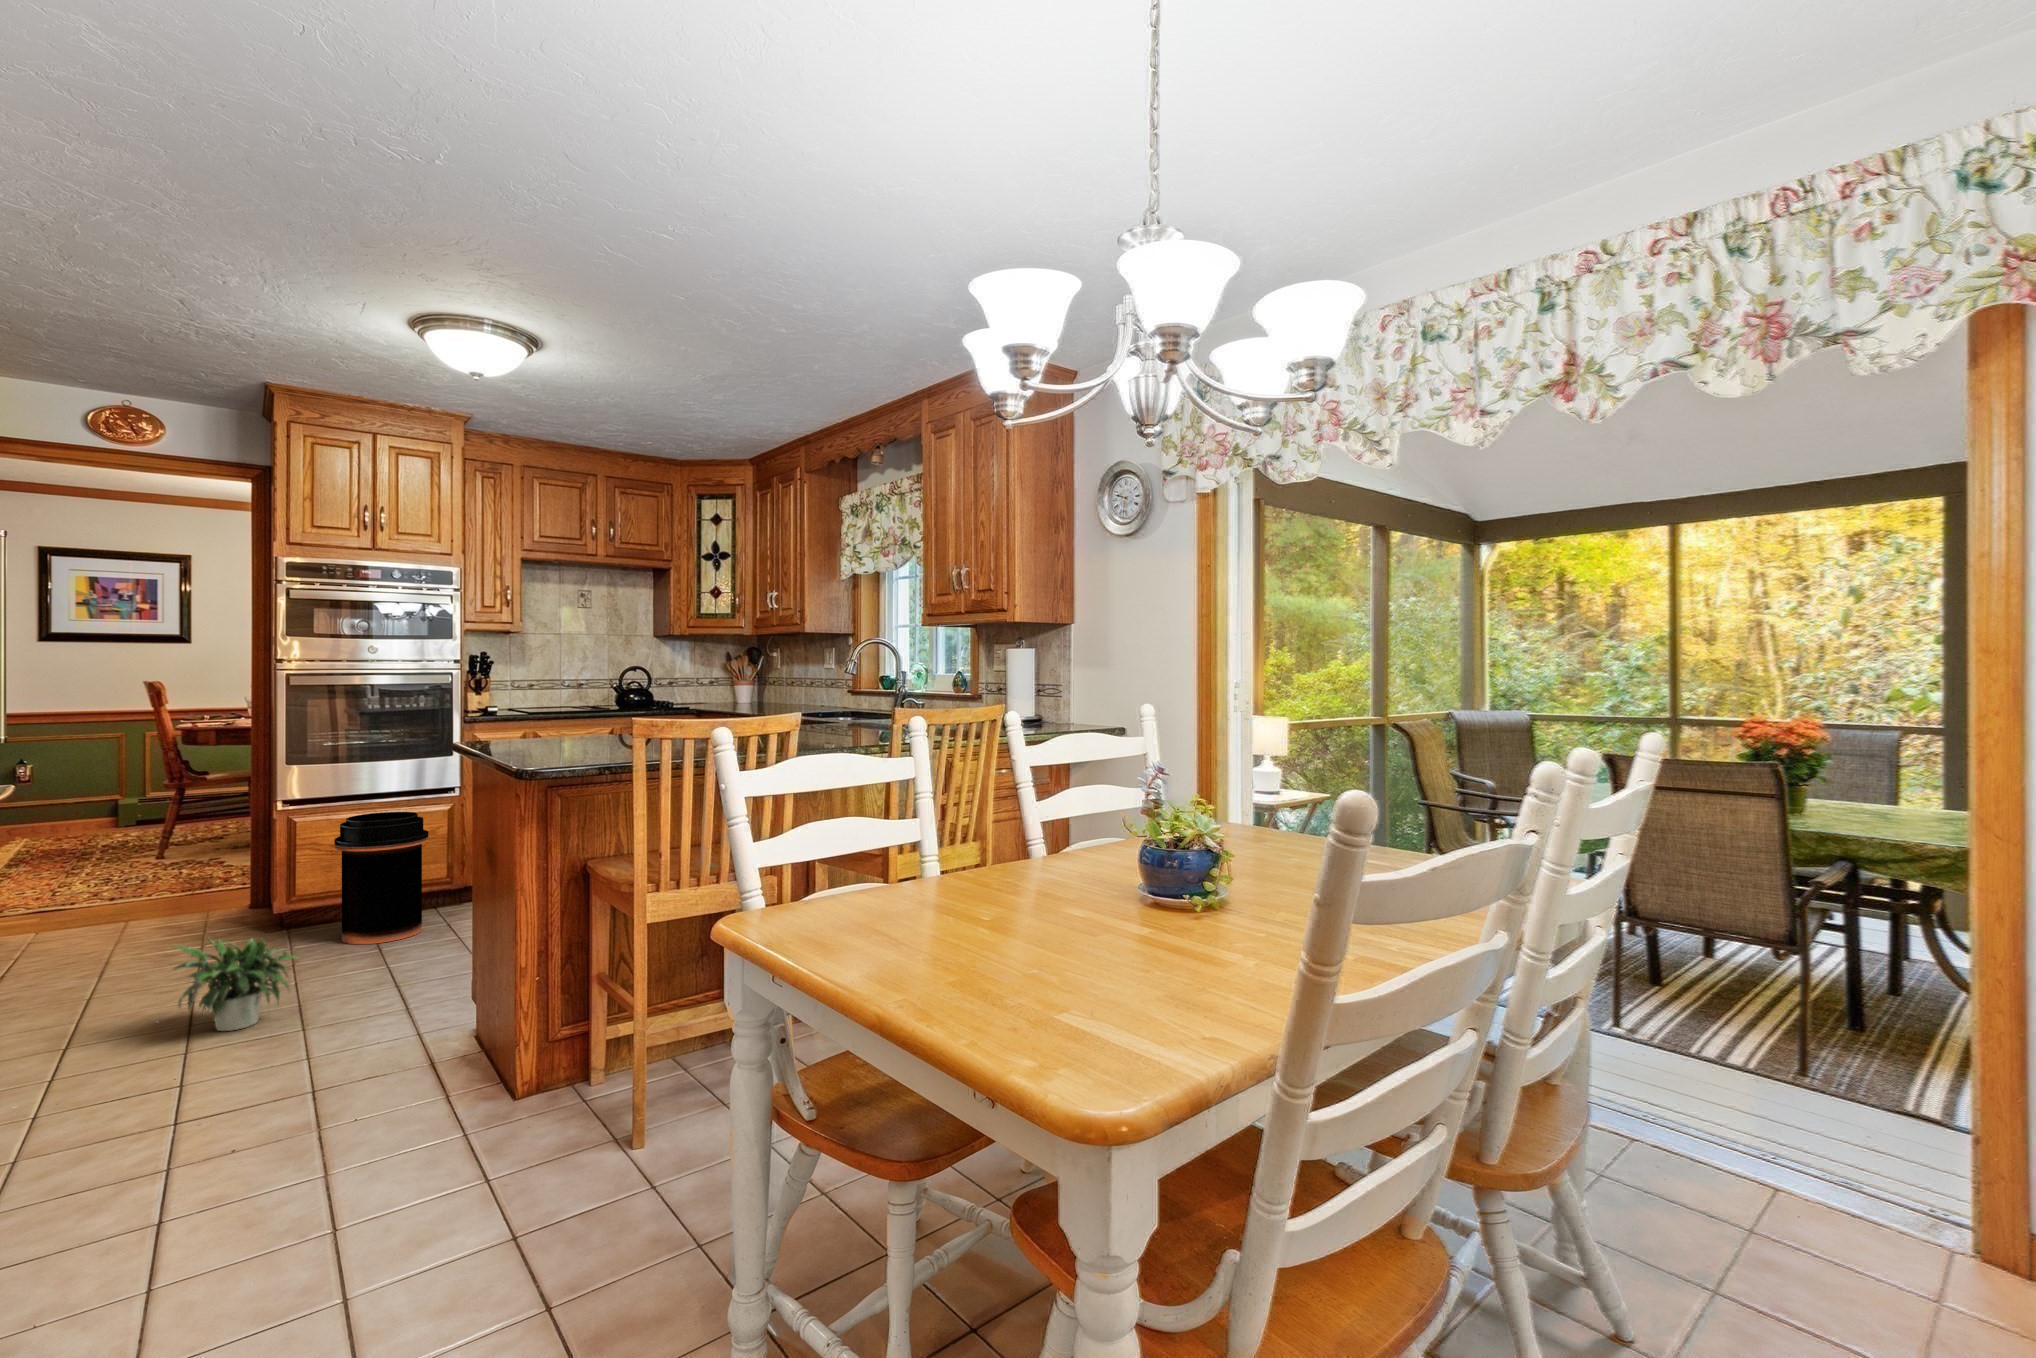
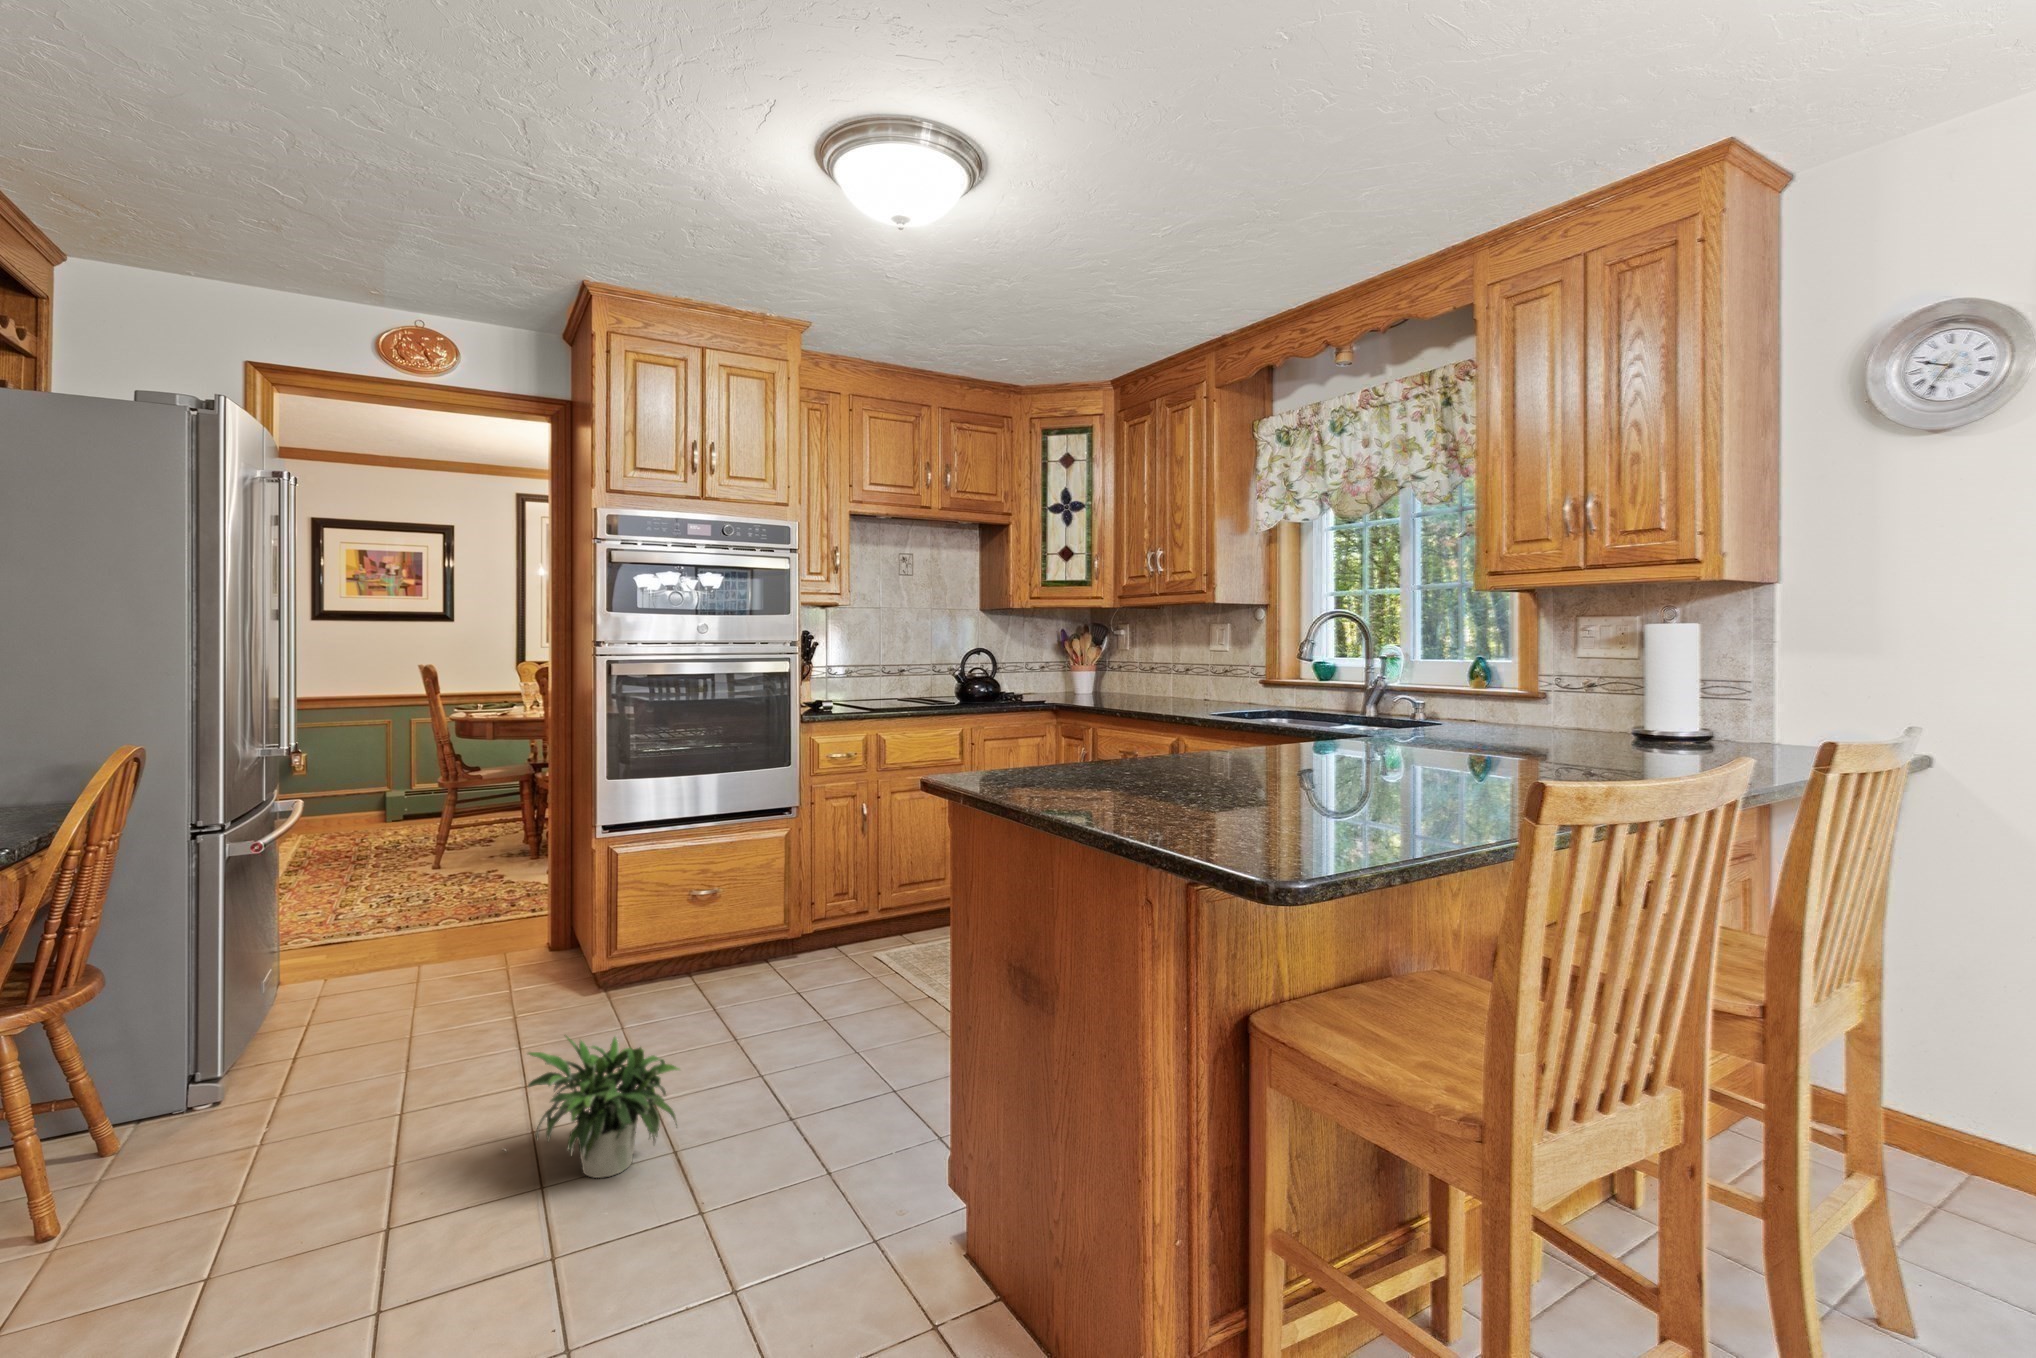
trash can: present [334,812,428,944] -> none [669,839,774,1016]

